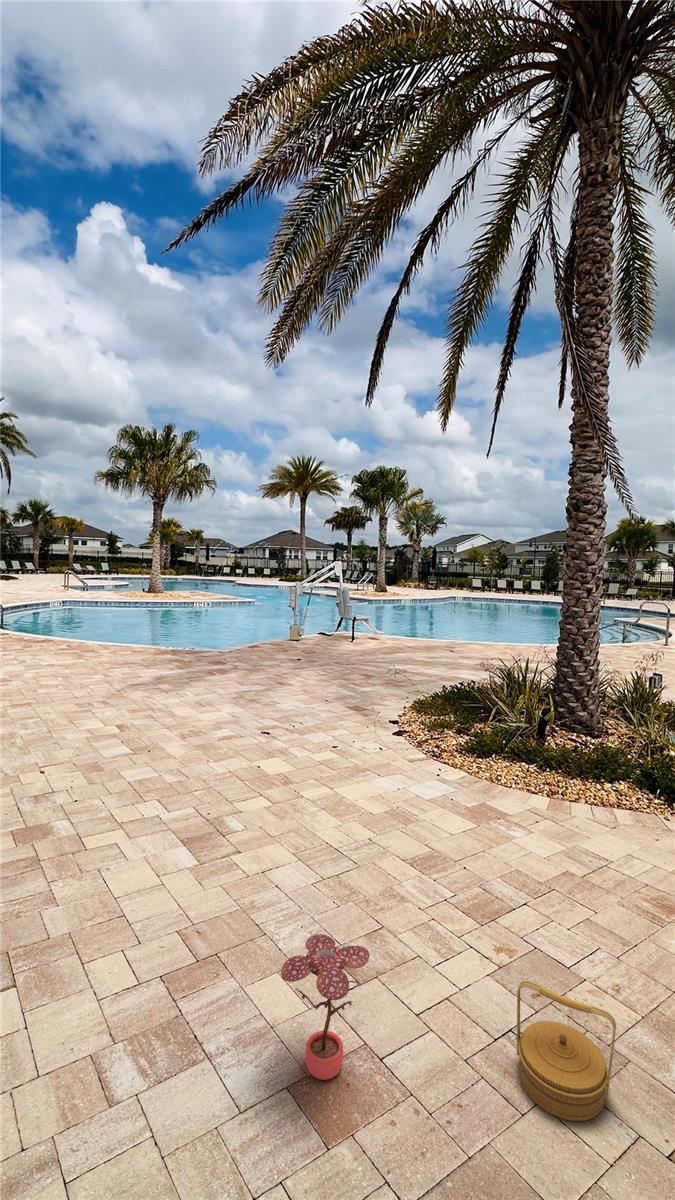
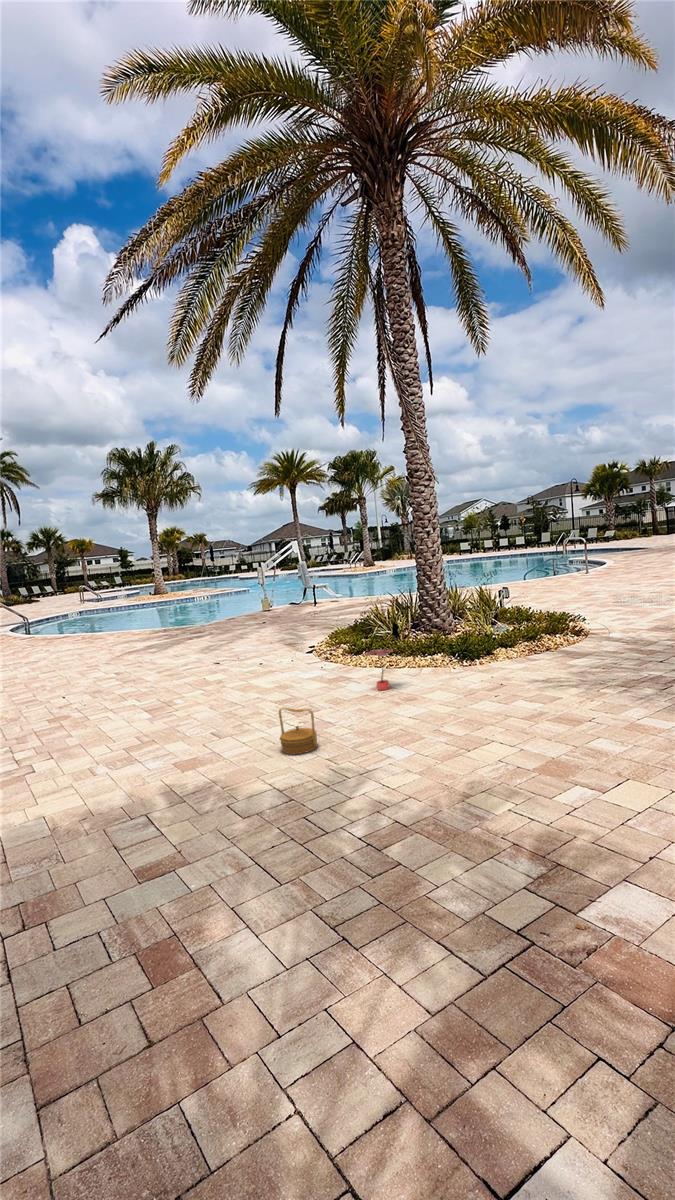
potted plant: present [281,934,370,1080] -> present [365,649,393,690]

